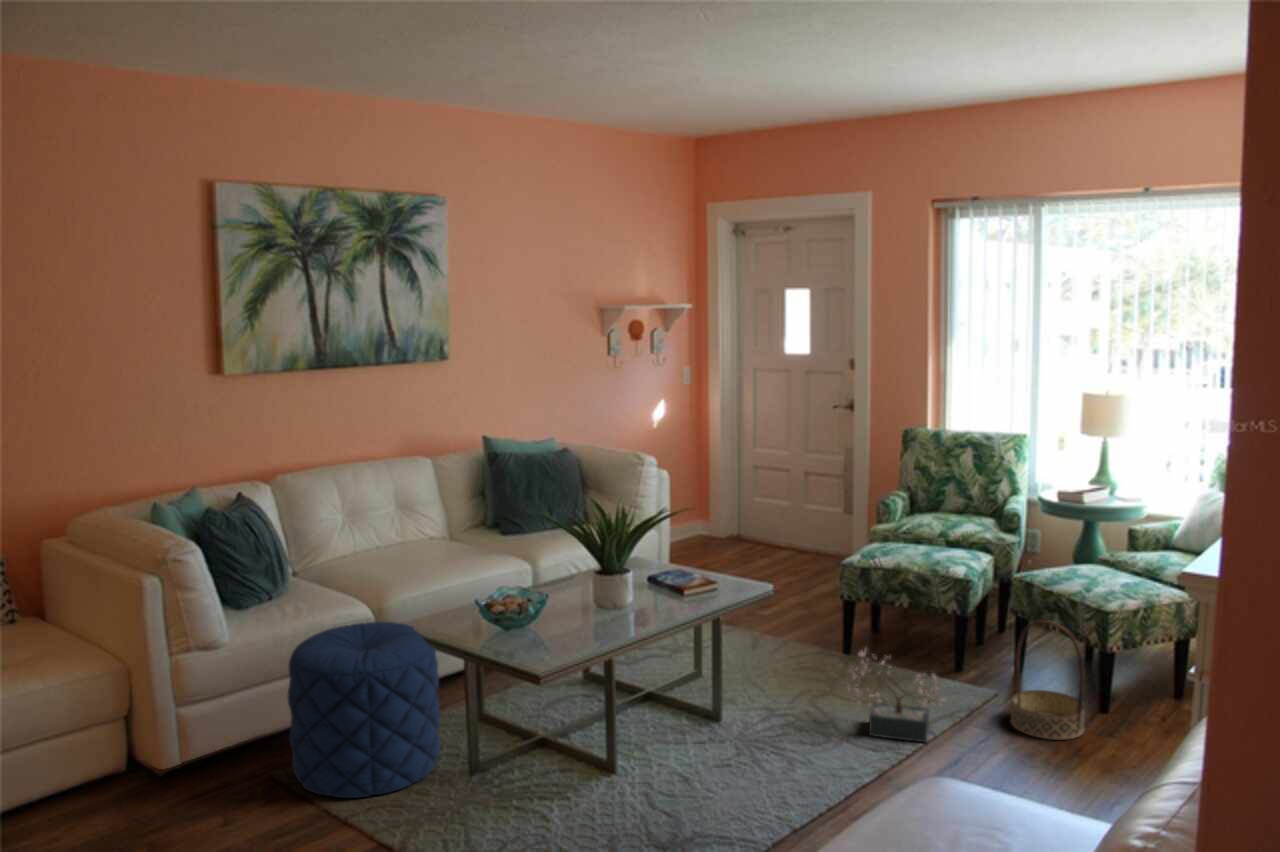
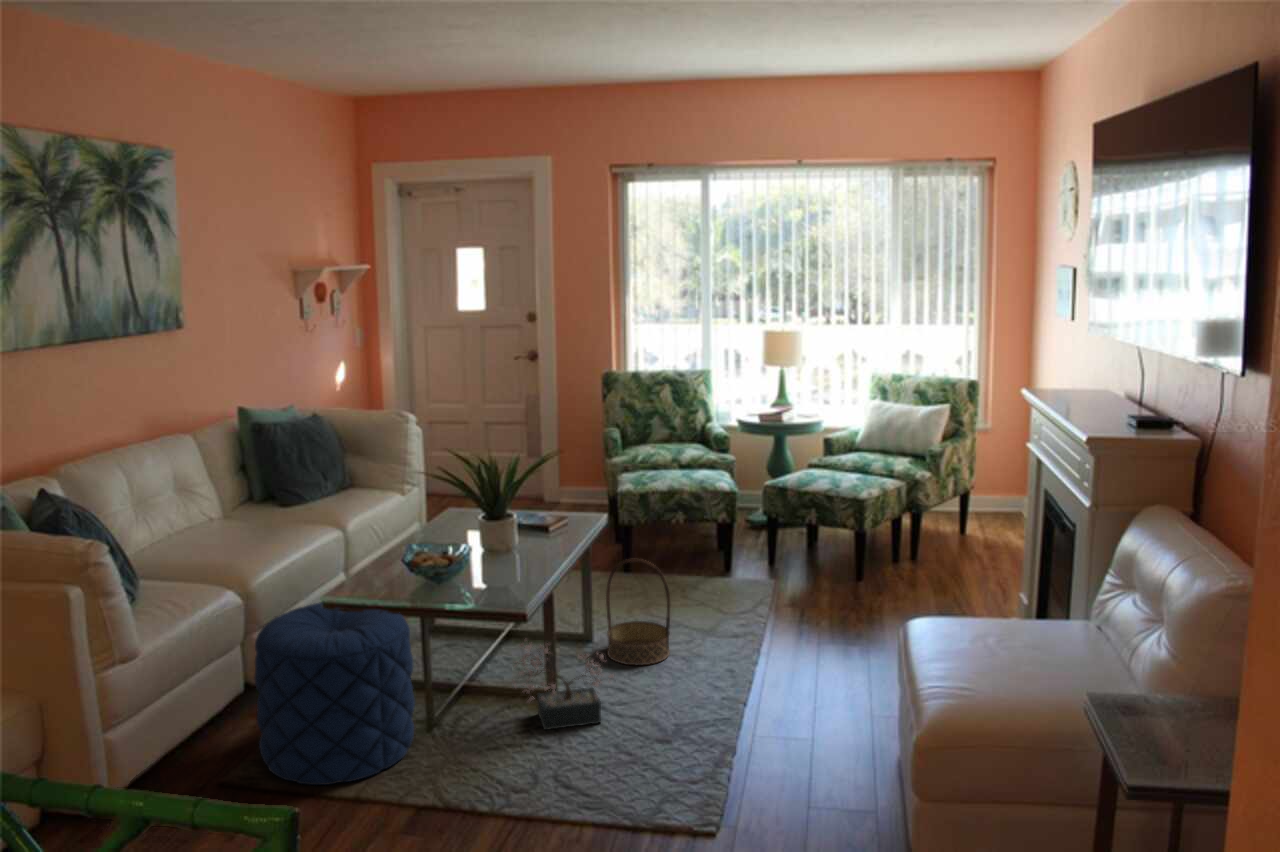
basket: present [1011,620,1085,740] -> present [606,559,670,665]
decorative plant: present [848,650,945,742] -> present [513,643,613,730]

